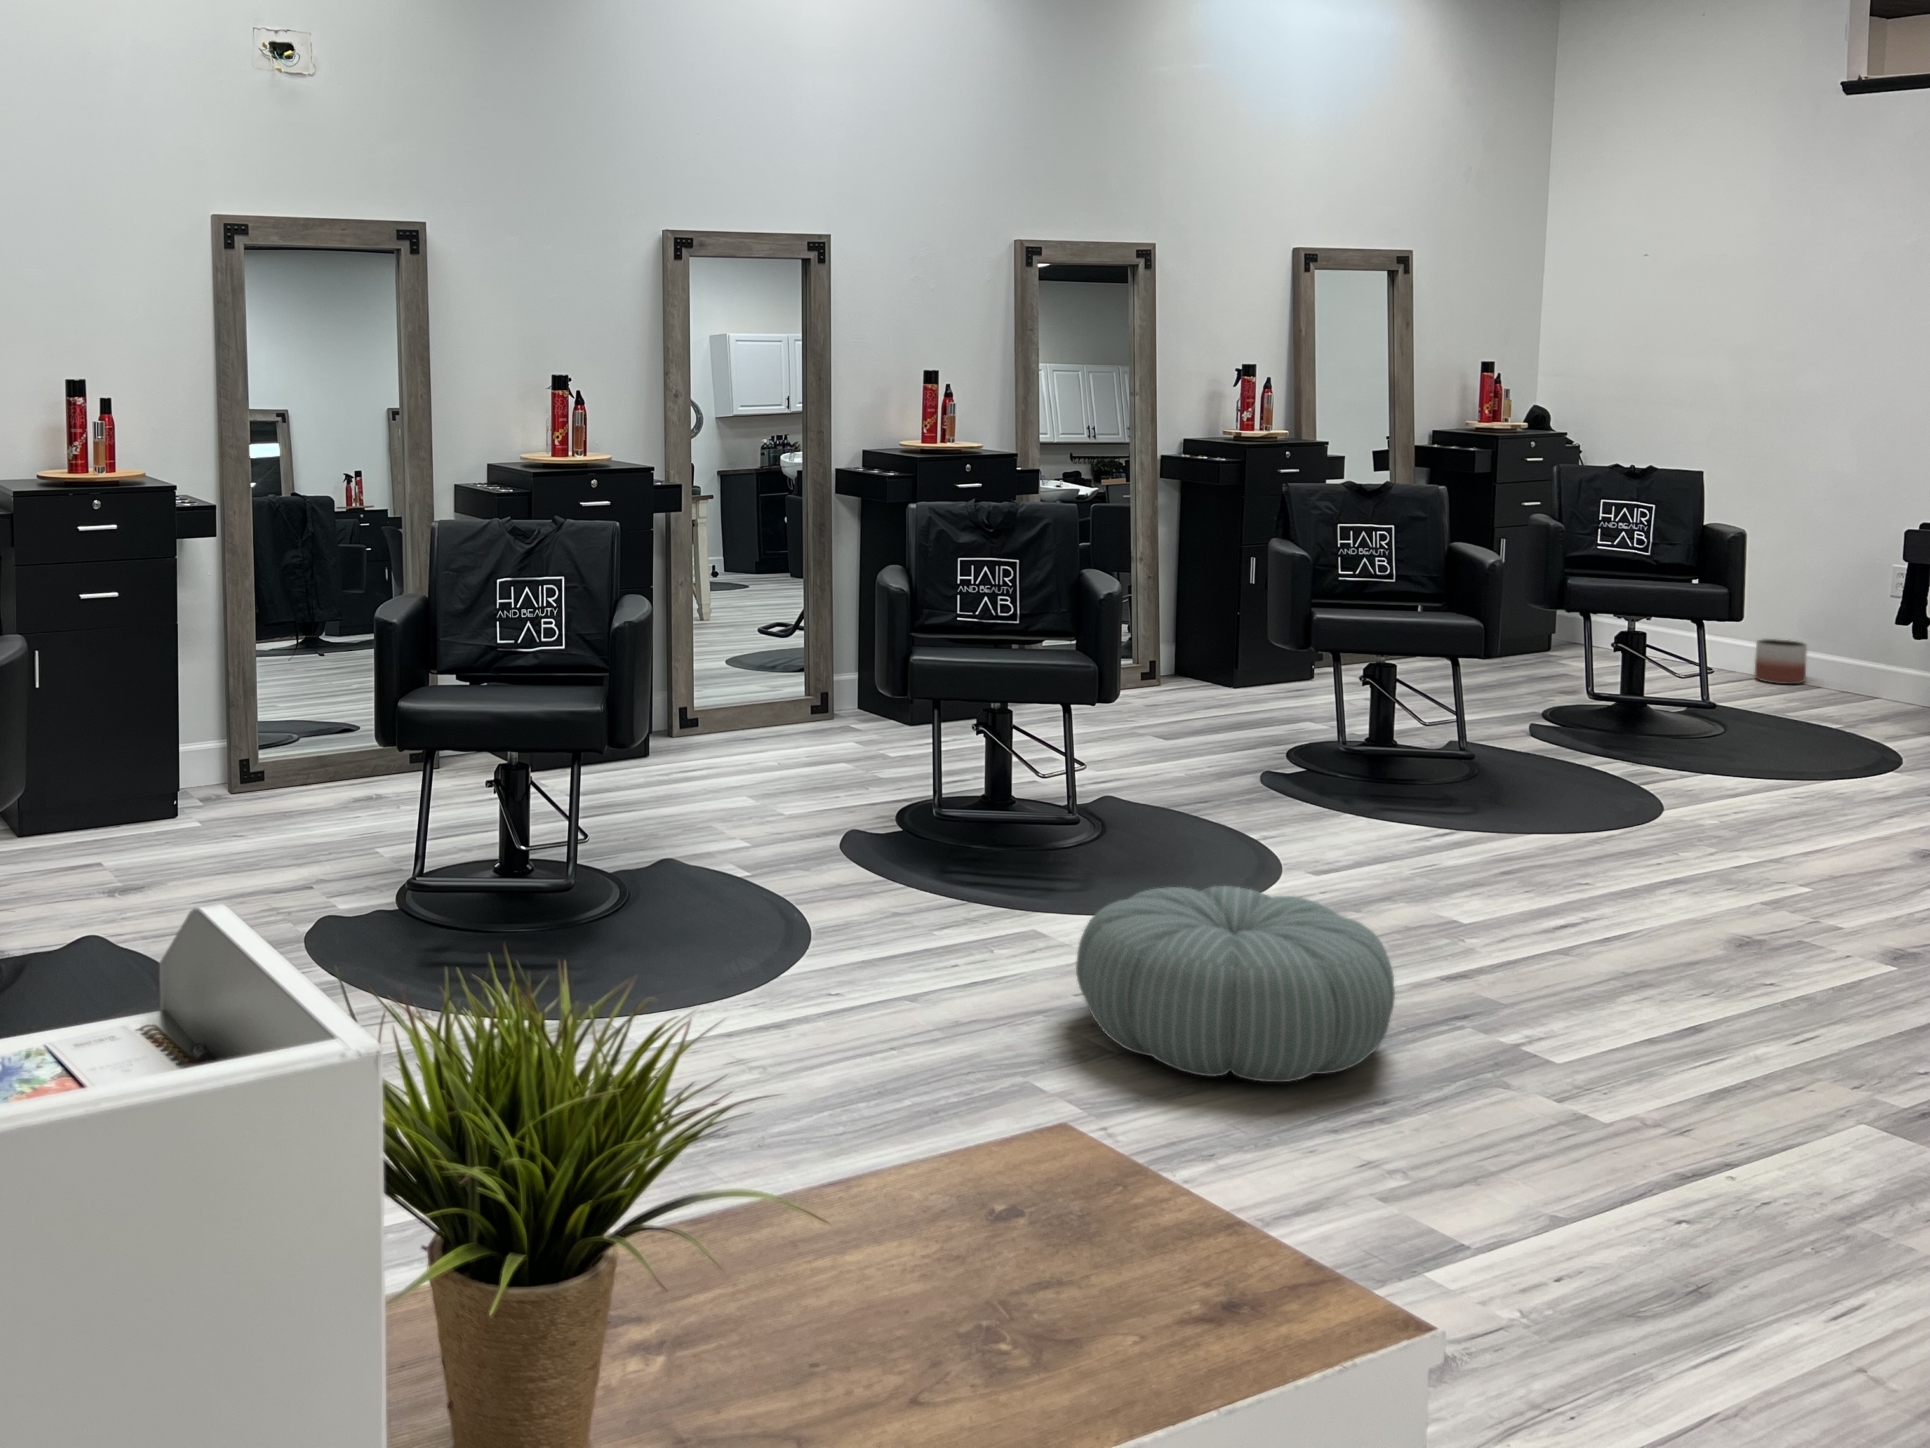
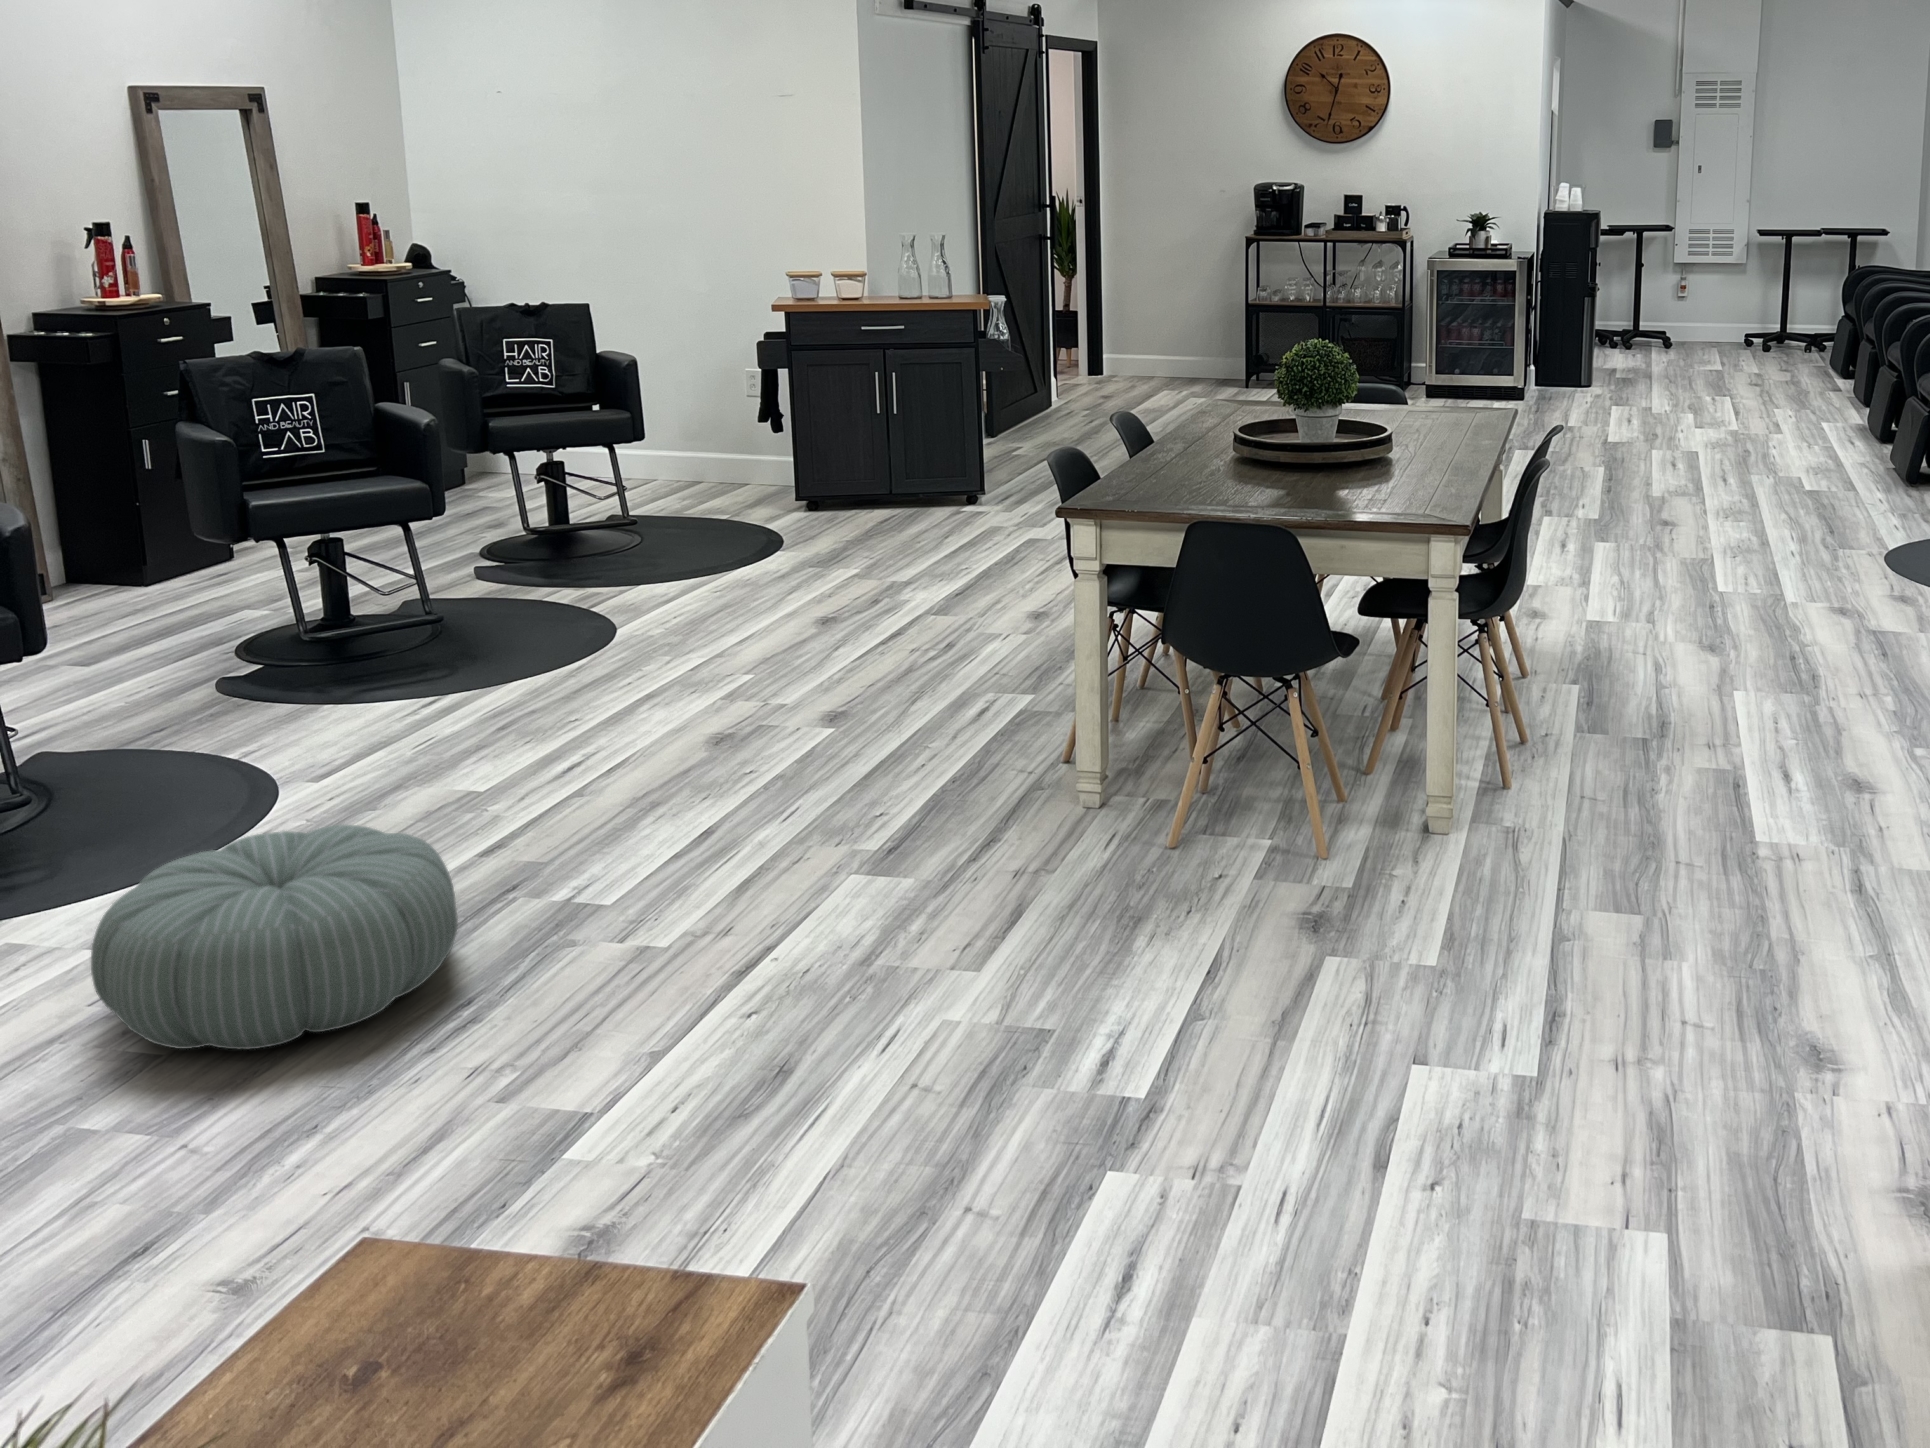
planter: present [1755,639,1807,684] -> none [646,443,689,483]

